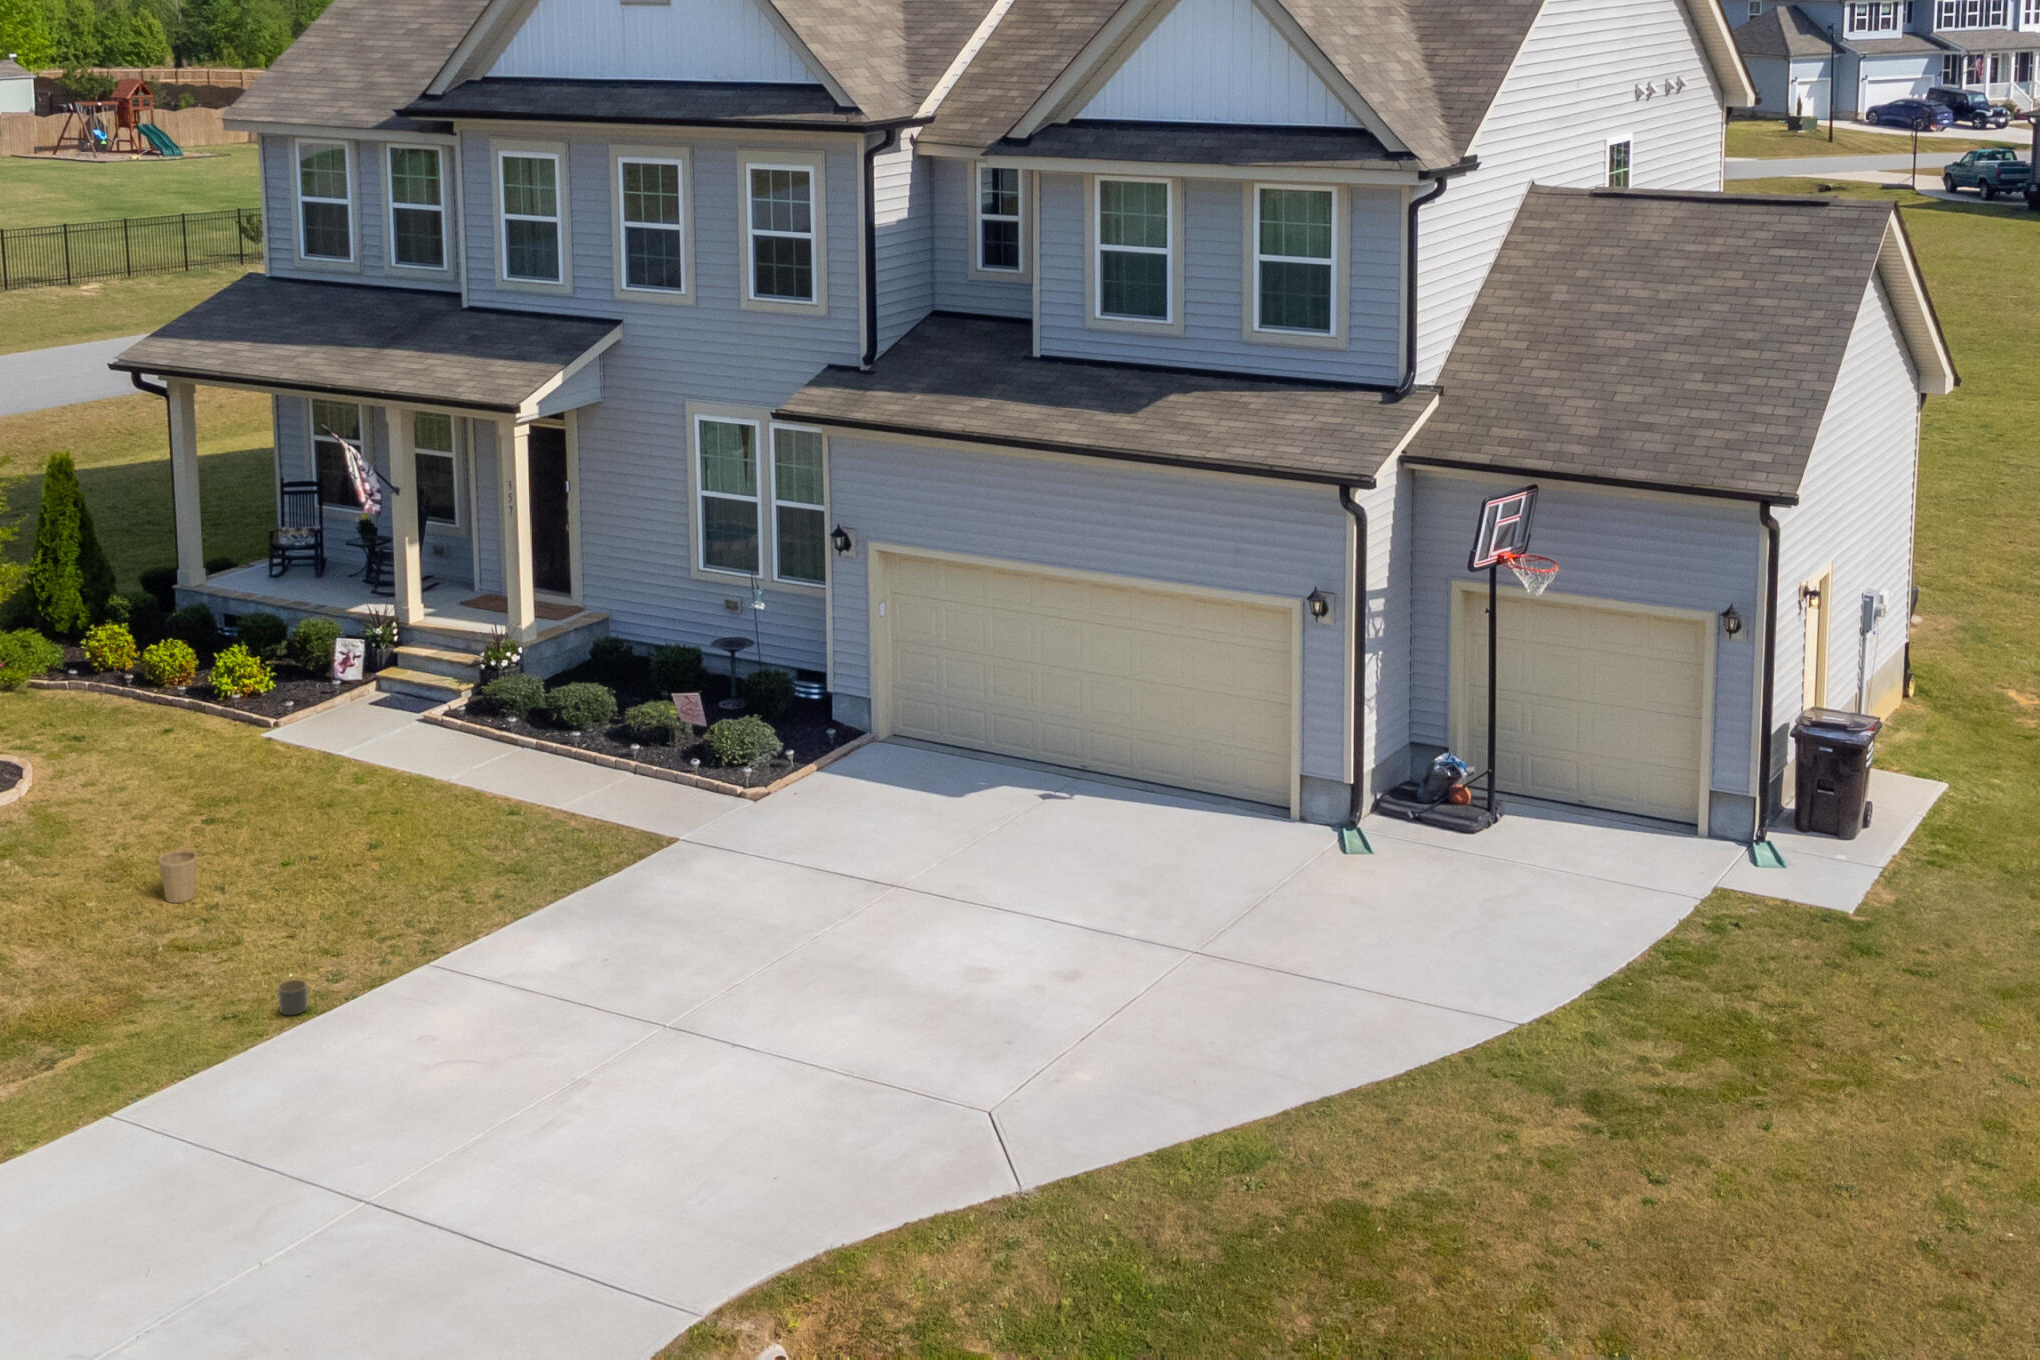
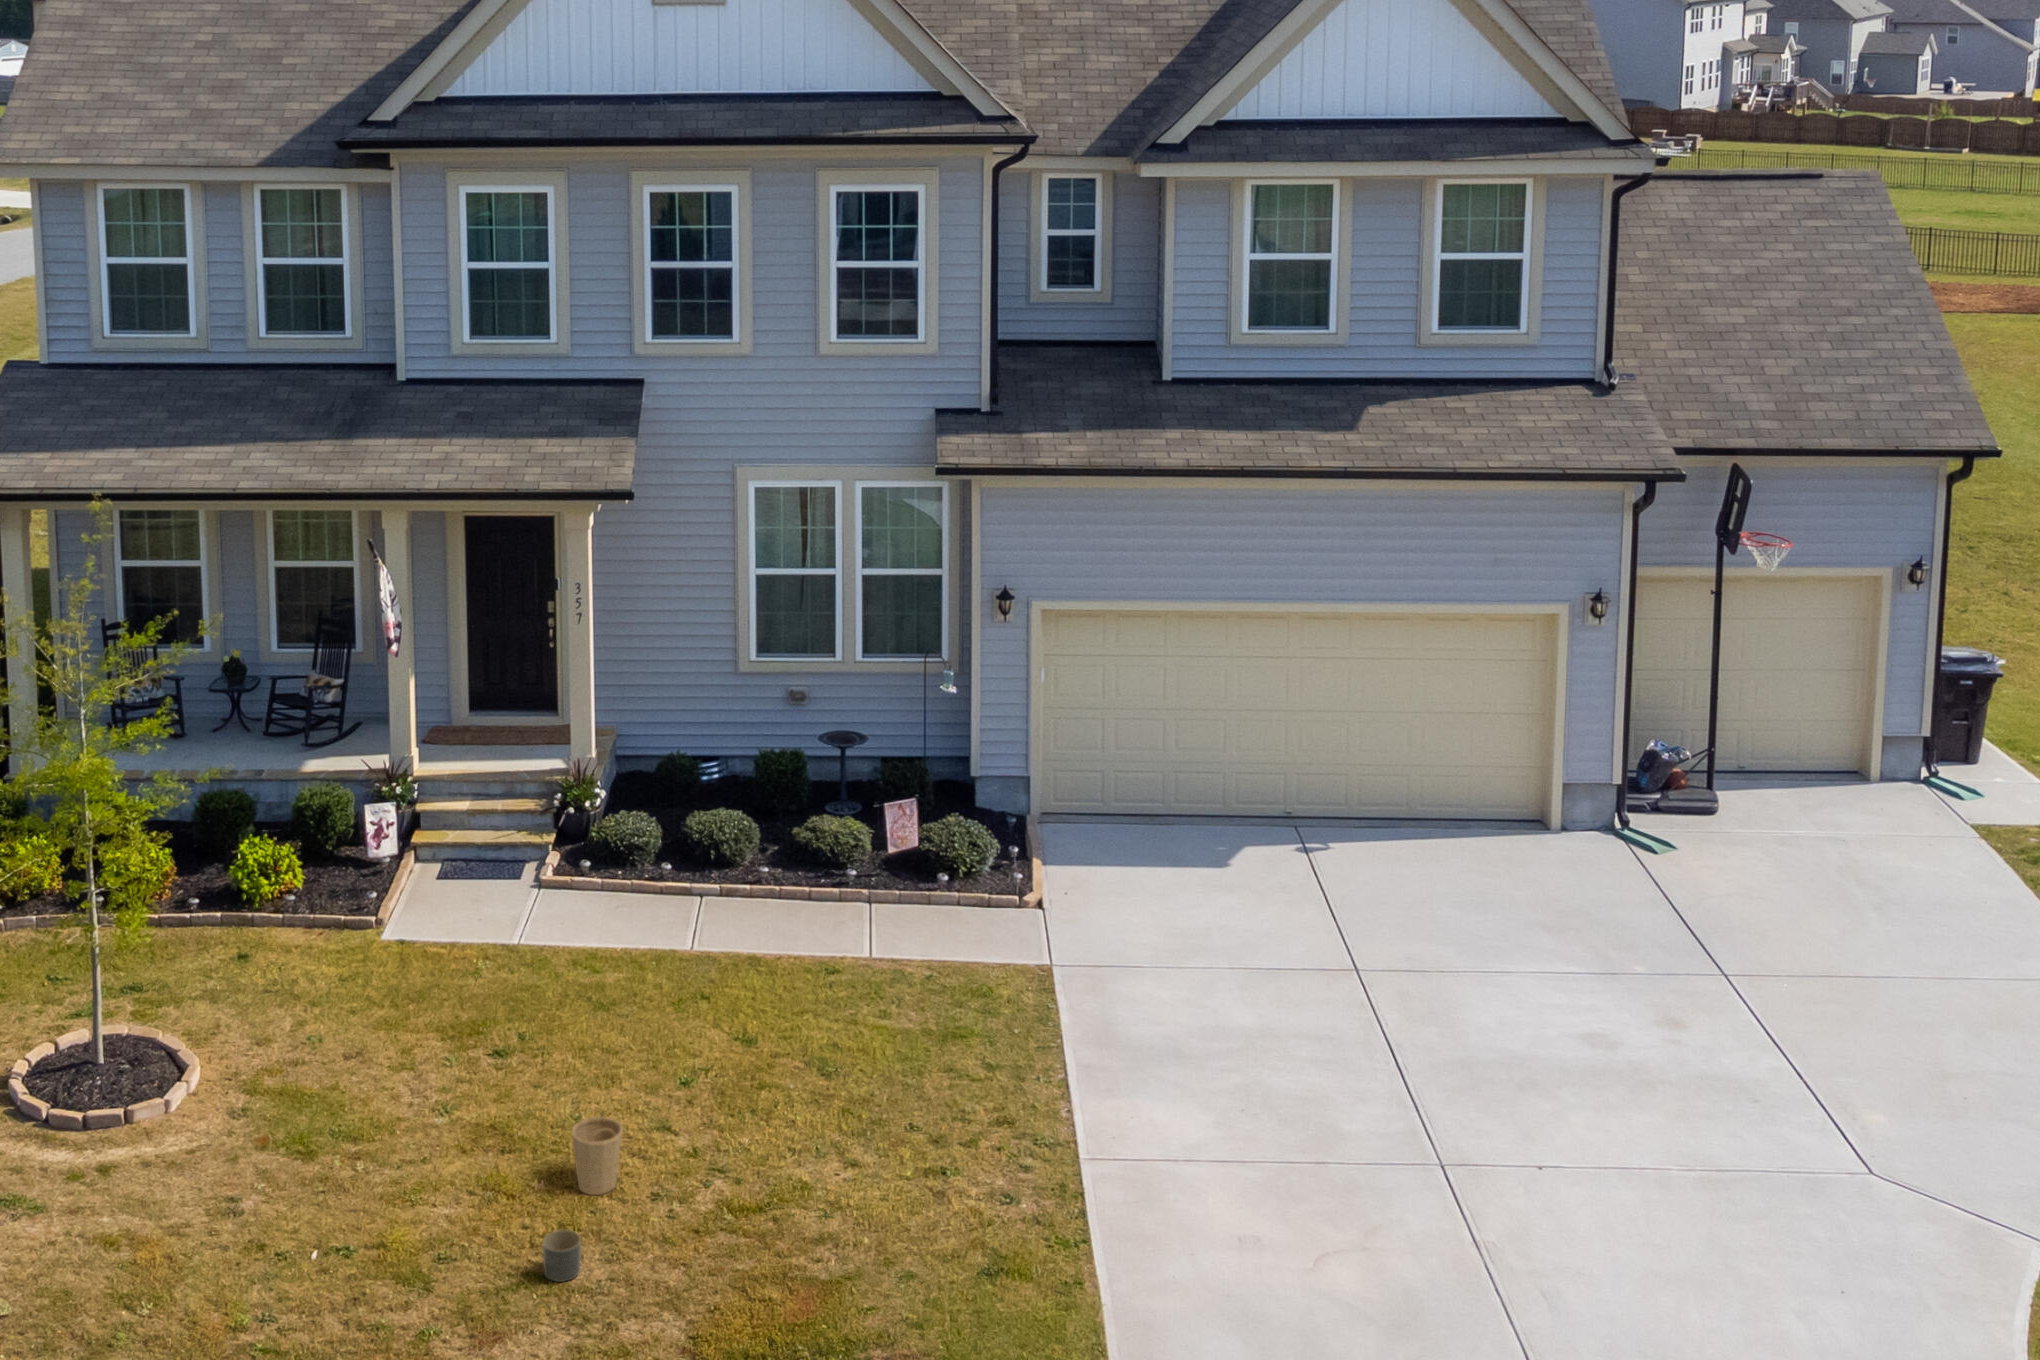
planter: present [278,979,307,1015] -> present [543,1230,581,1282]

